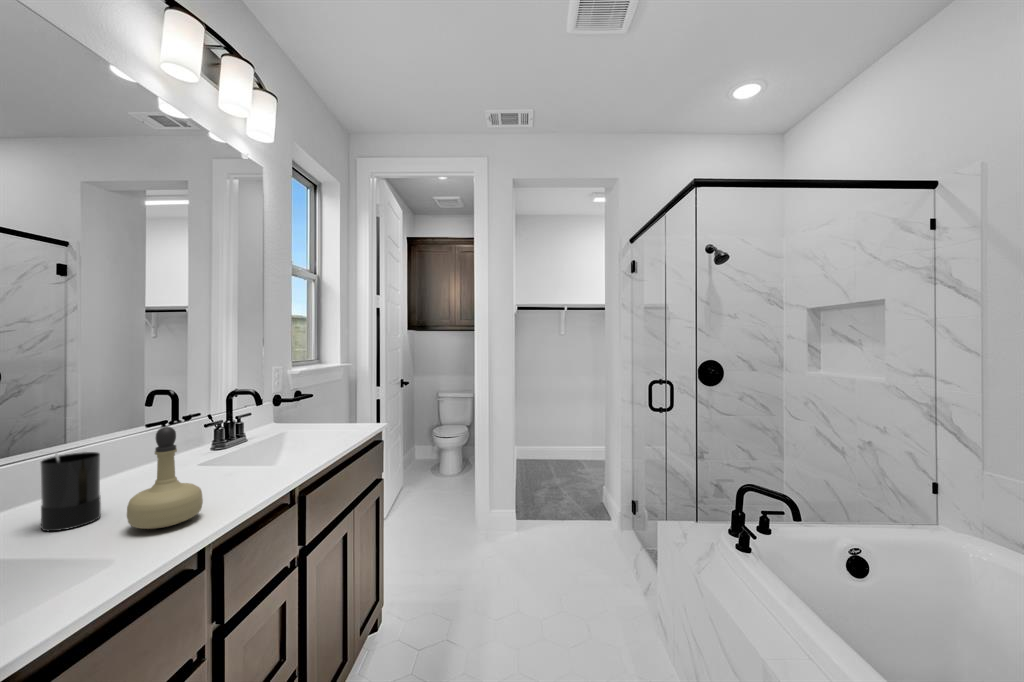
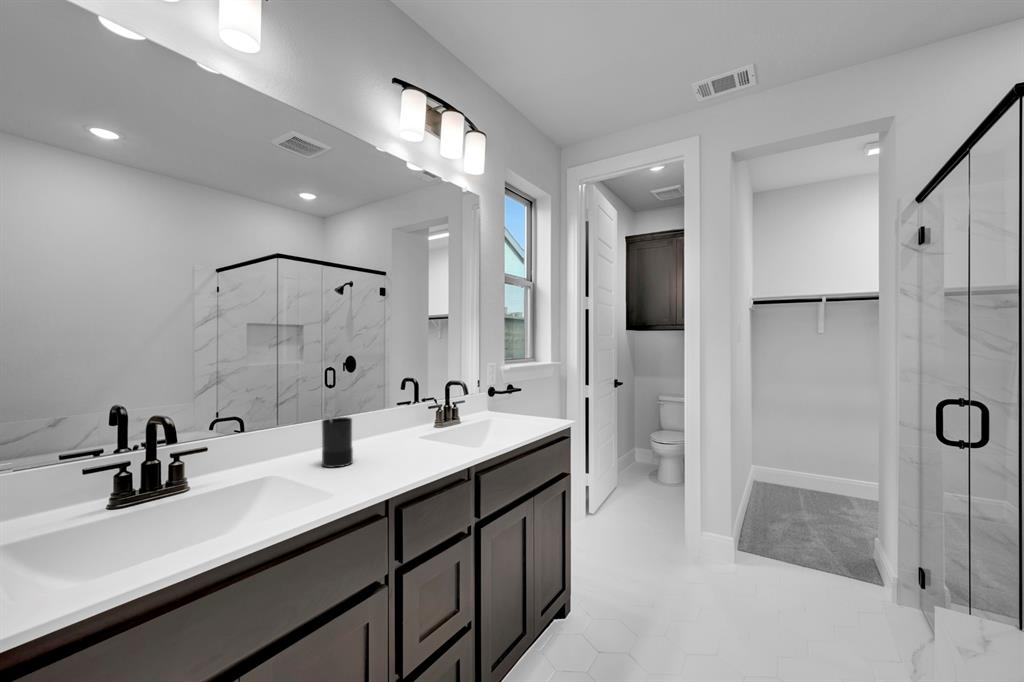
perfume bottle: present [127,427,203,529] -> none [359,403,405,476]

